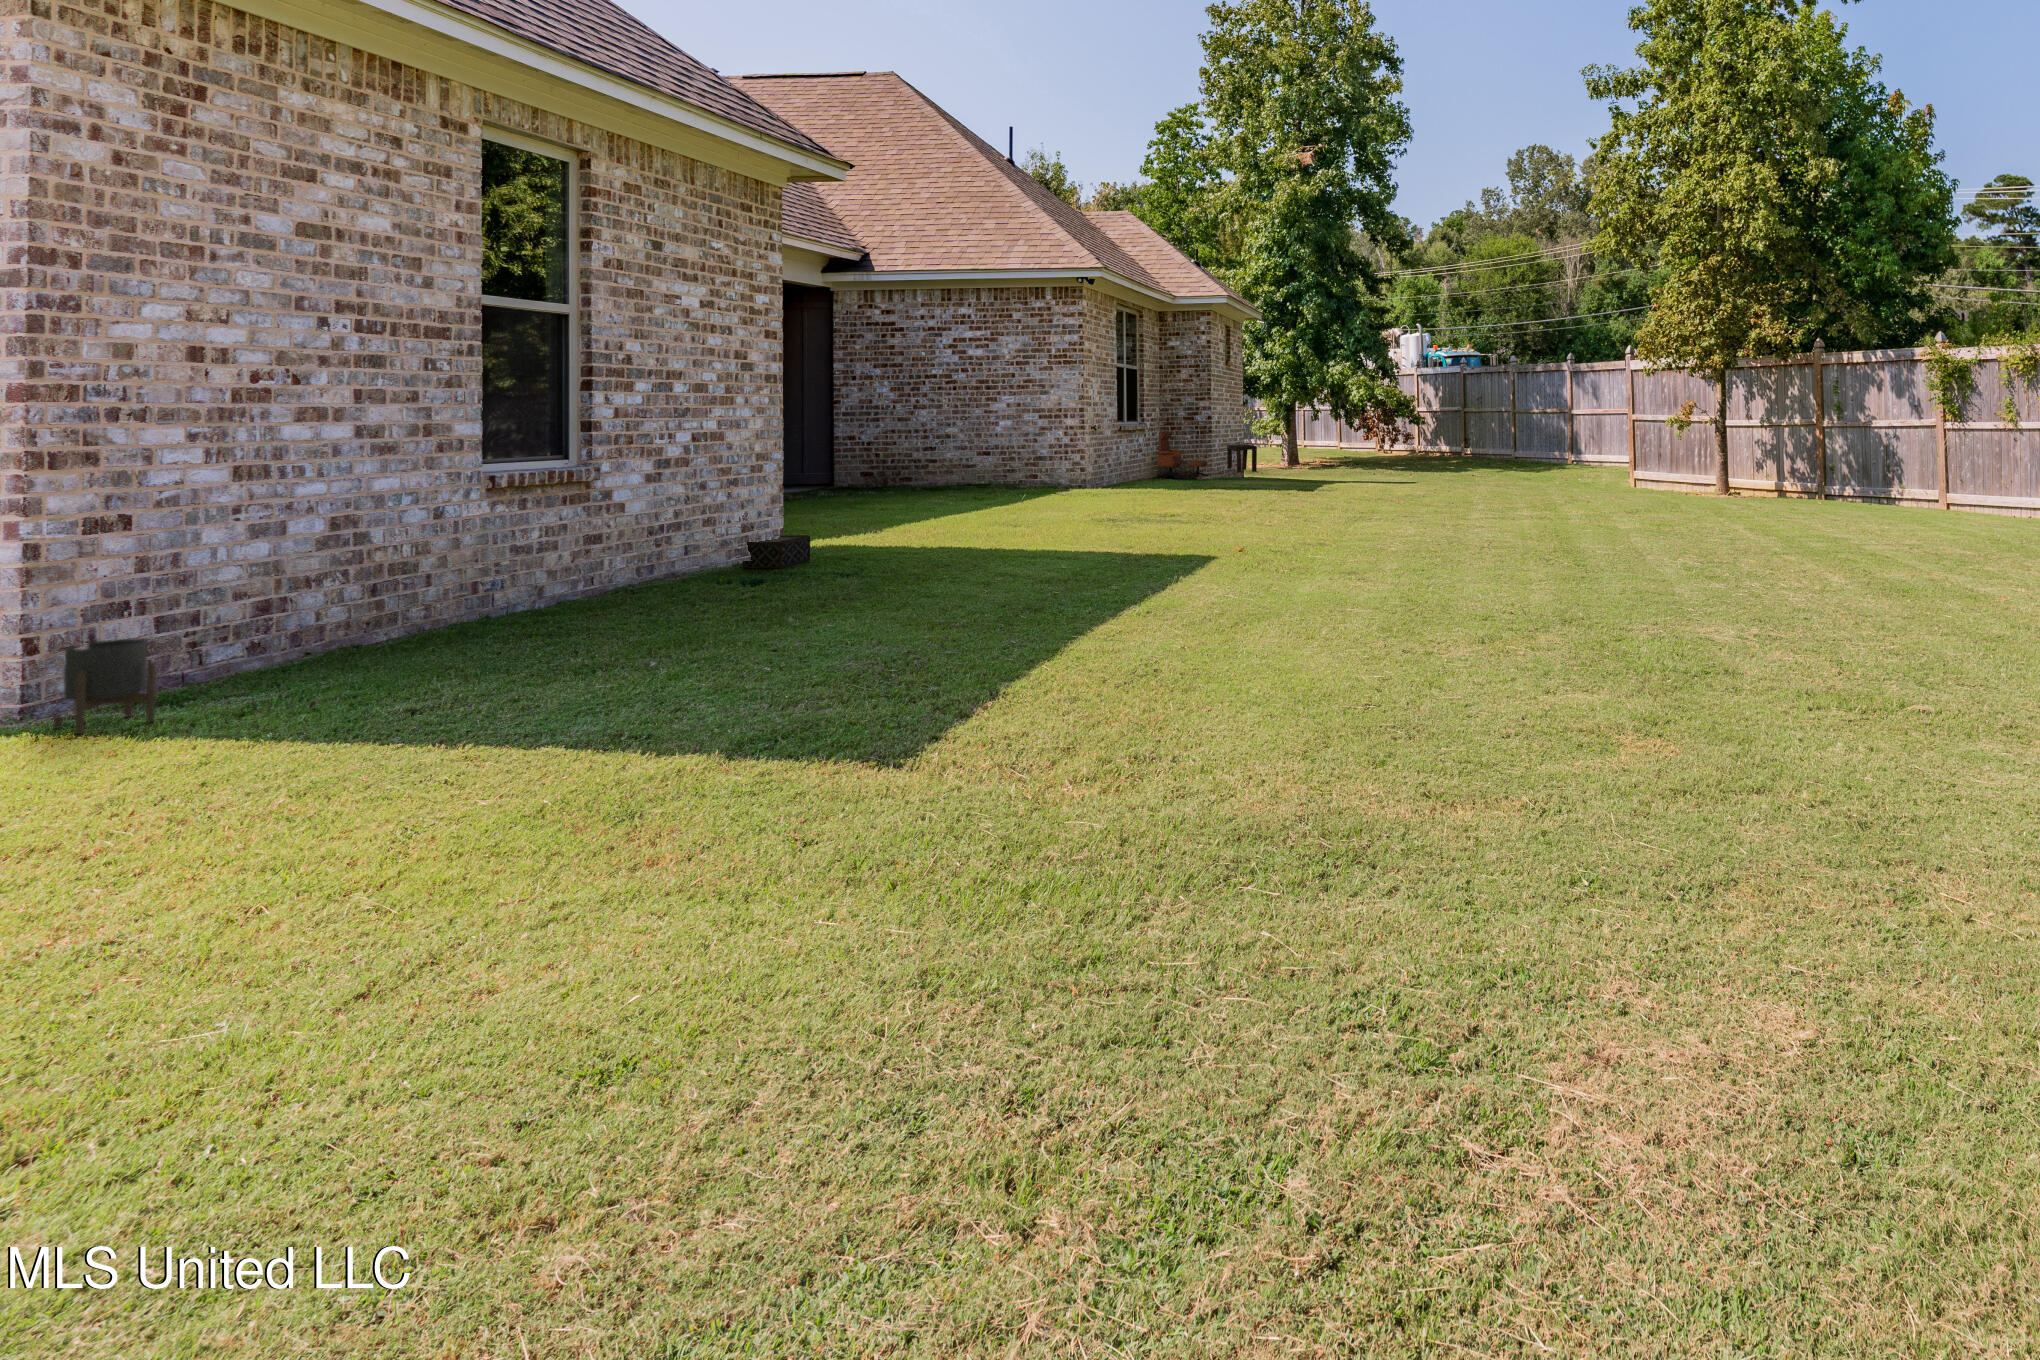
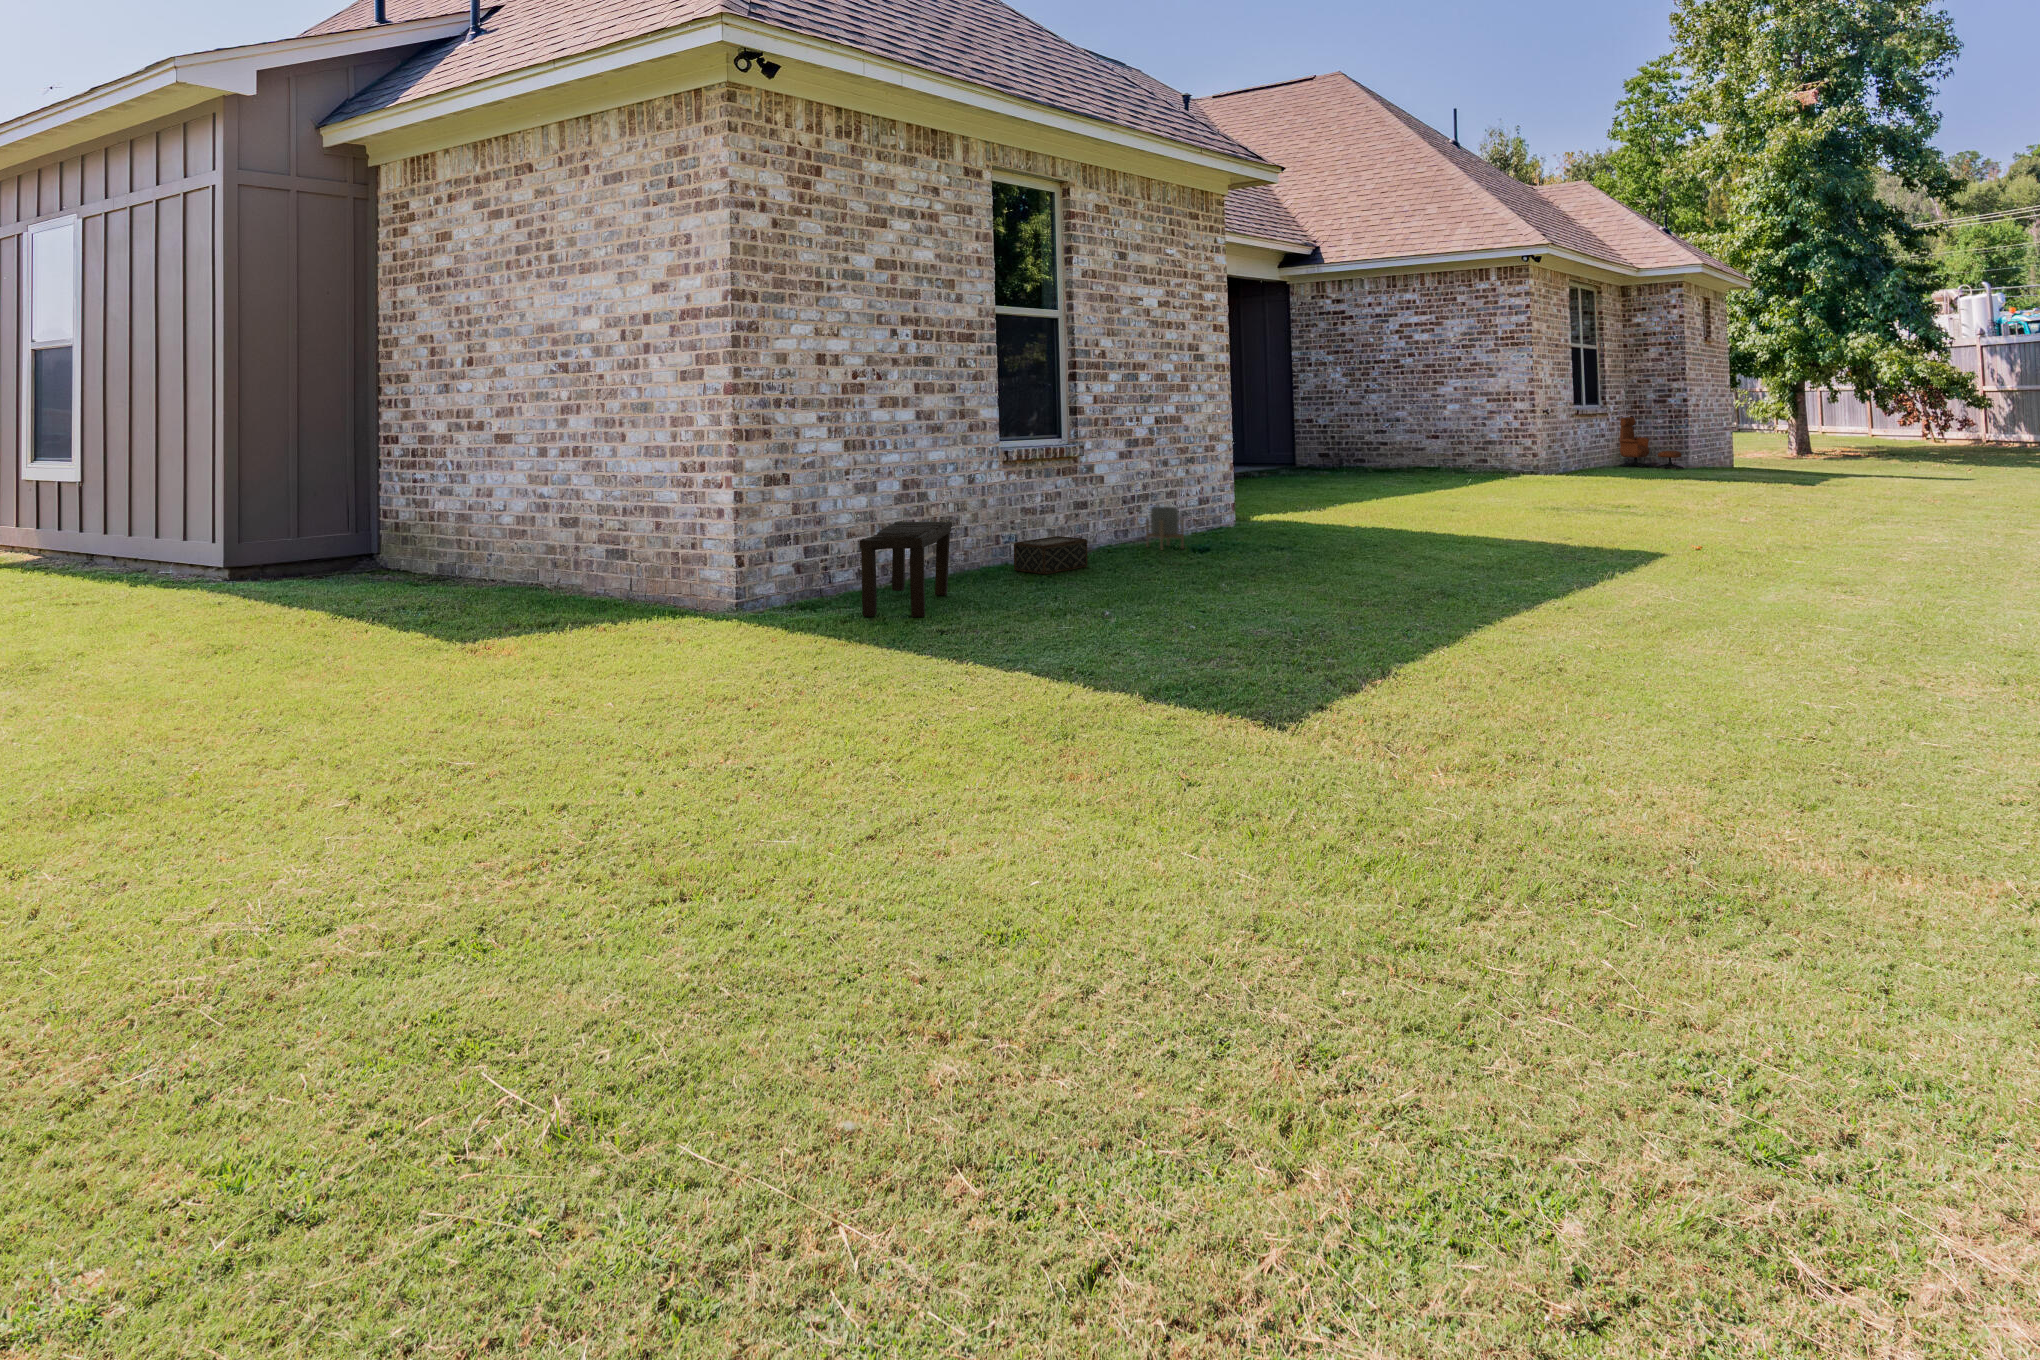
bench: present [1227,444,1257,472] -> present [860,522,952,617]
woven basket: present [743,535,810,569] -> present [1014,536,1087,574]
planter: present [53,638,156,734] -> present [1146,507,1184,550]

